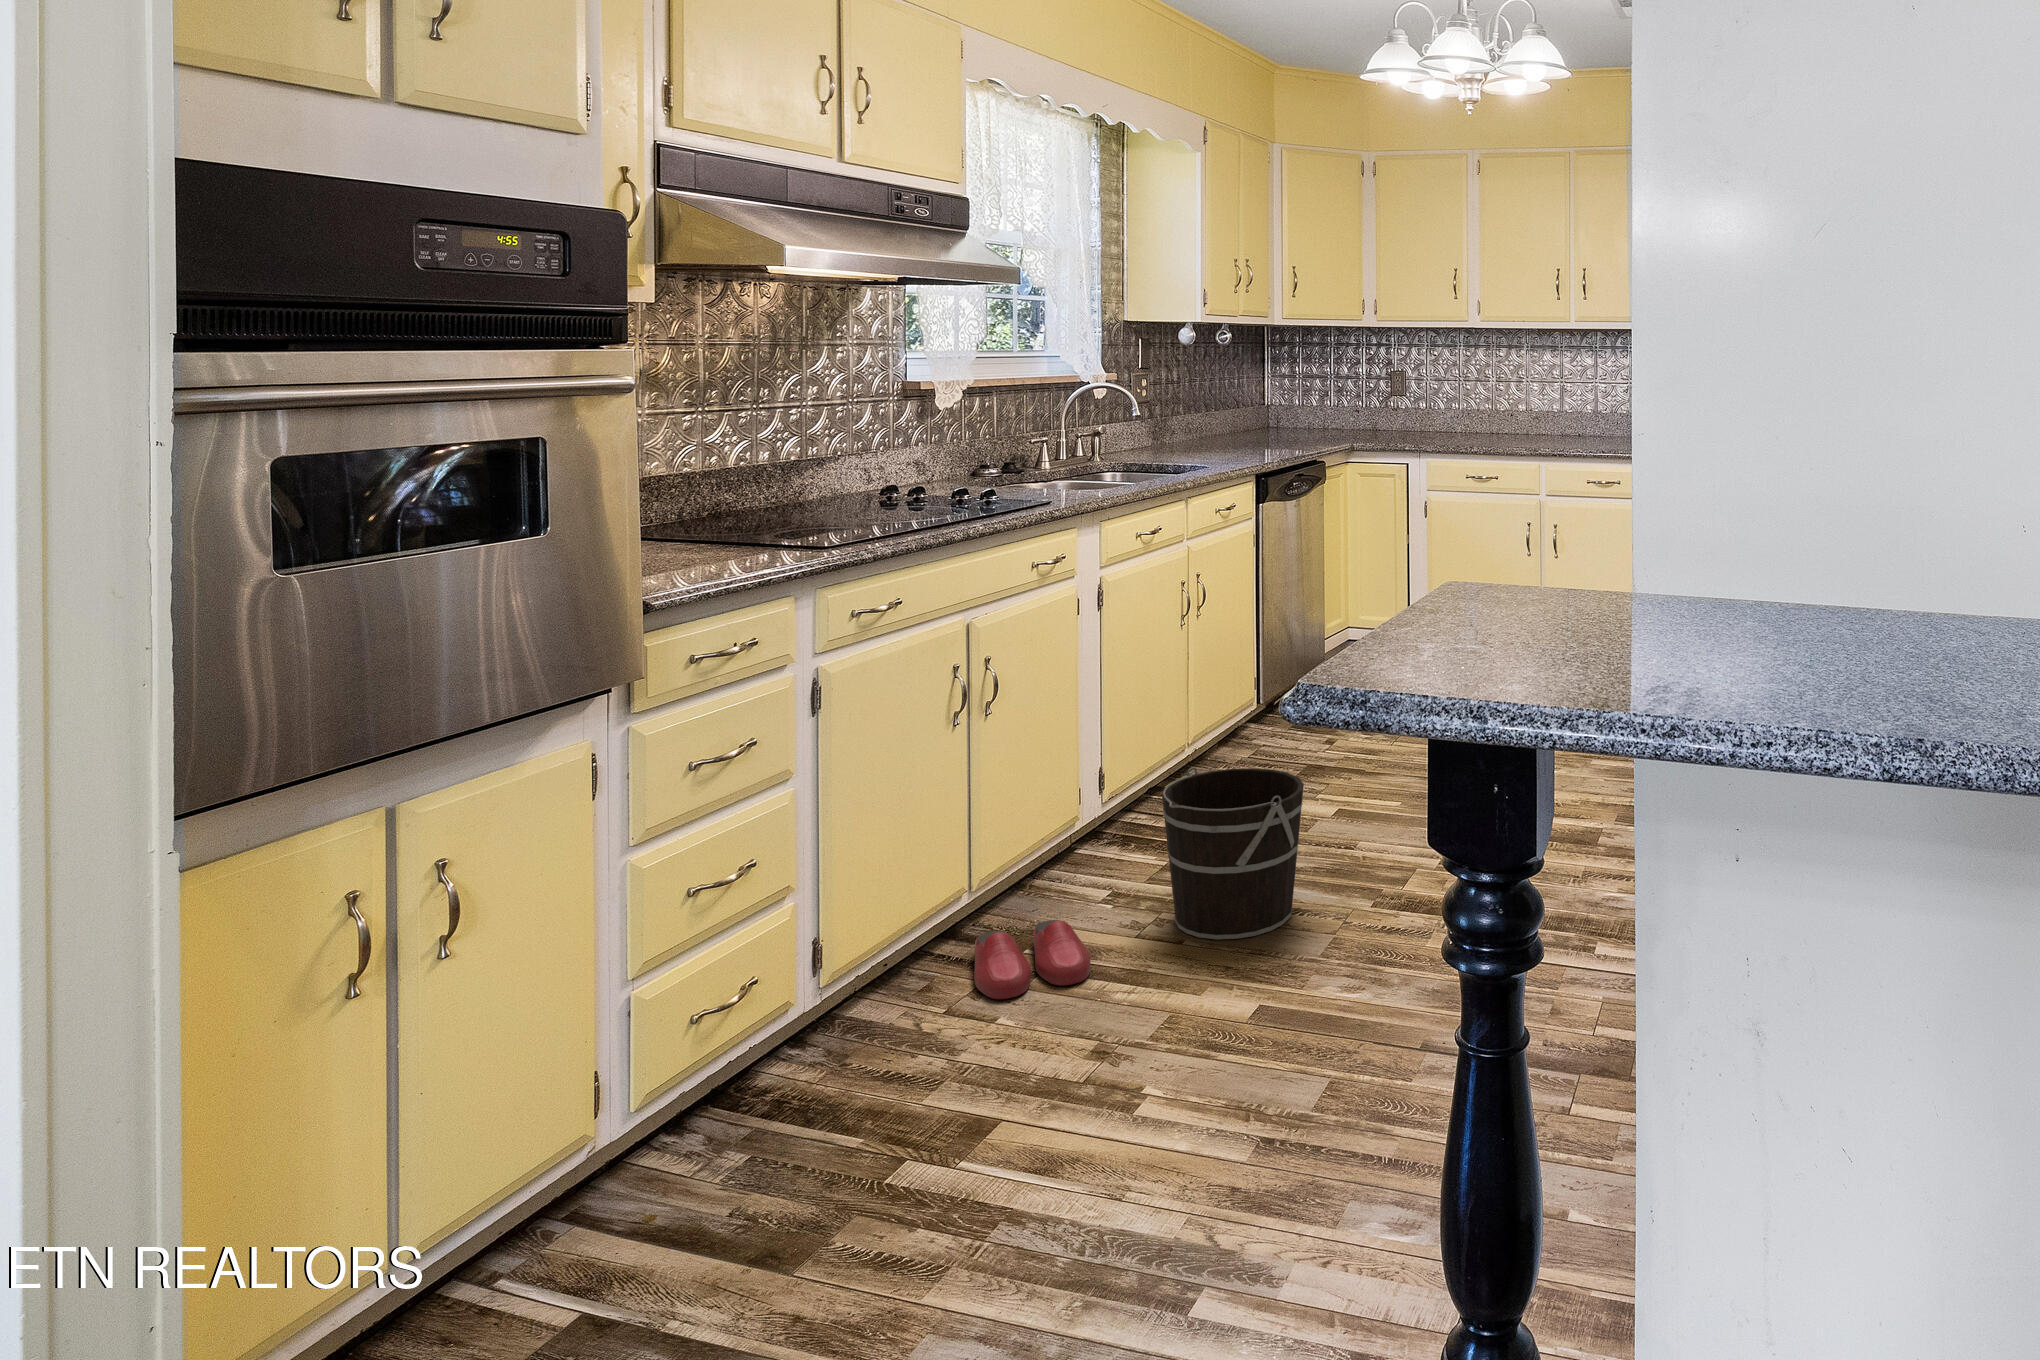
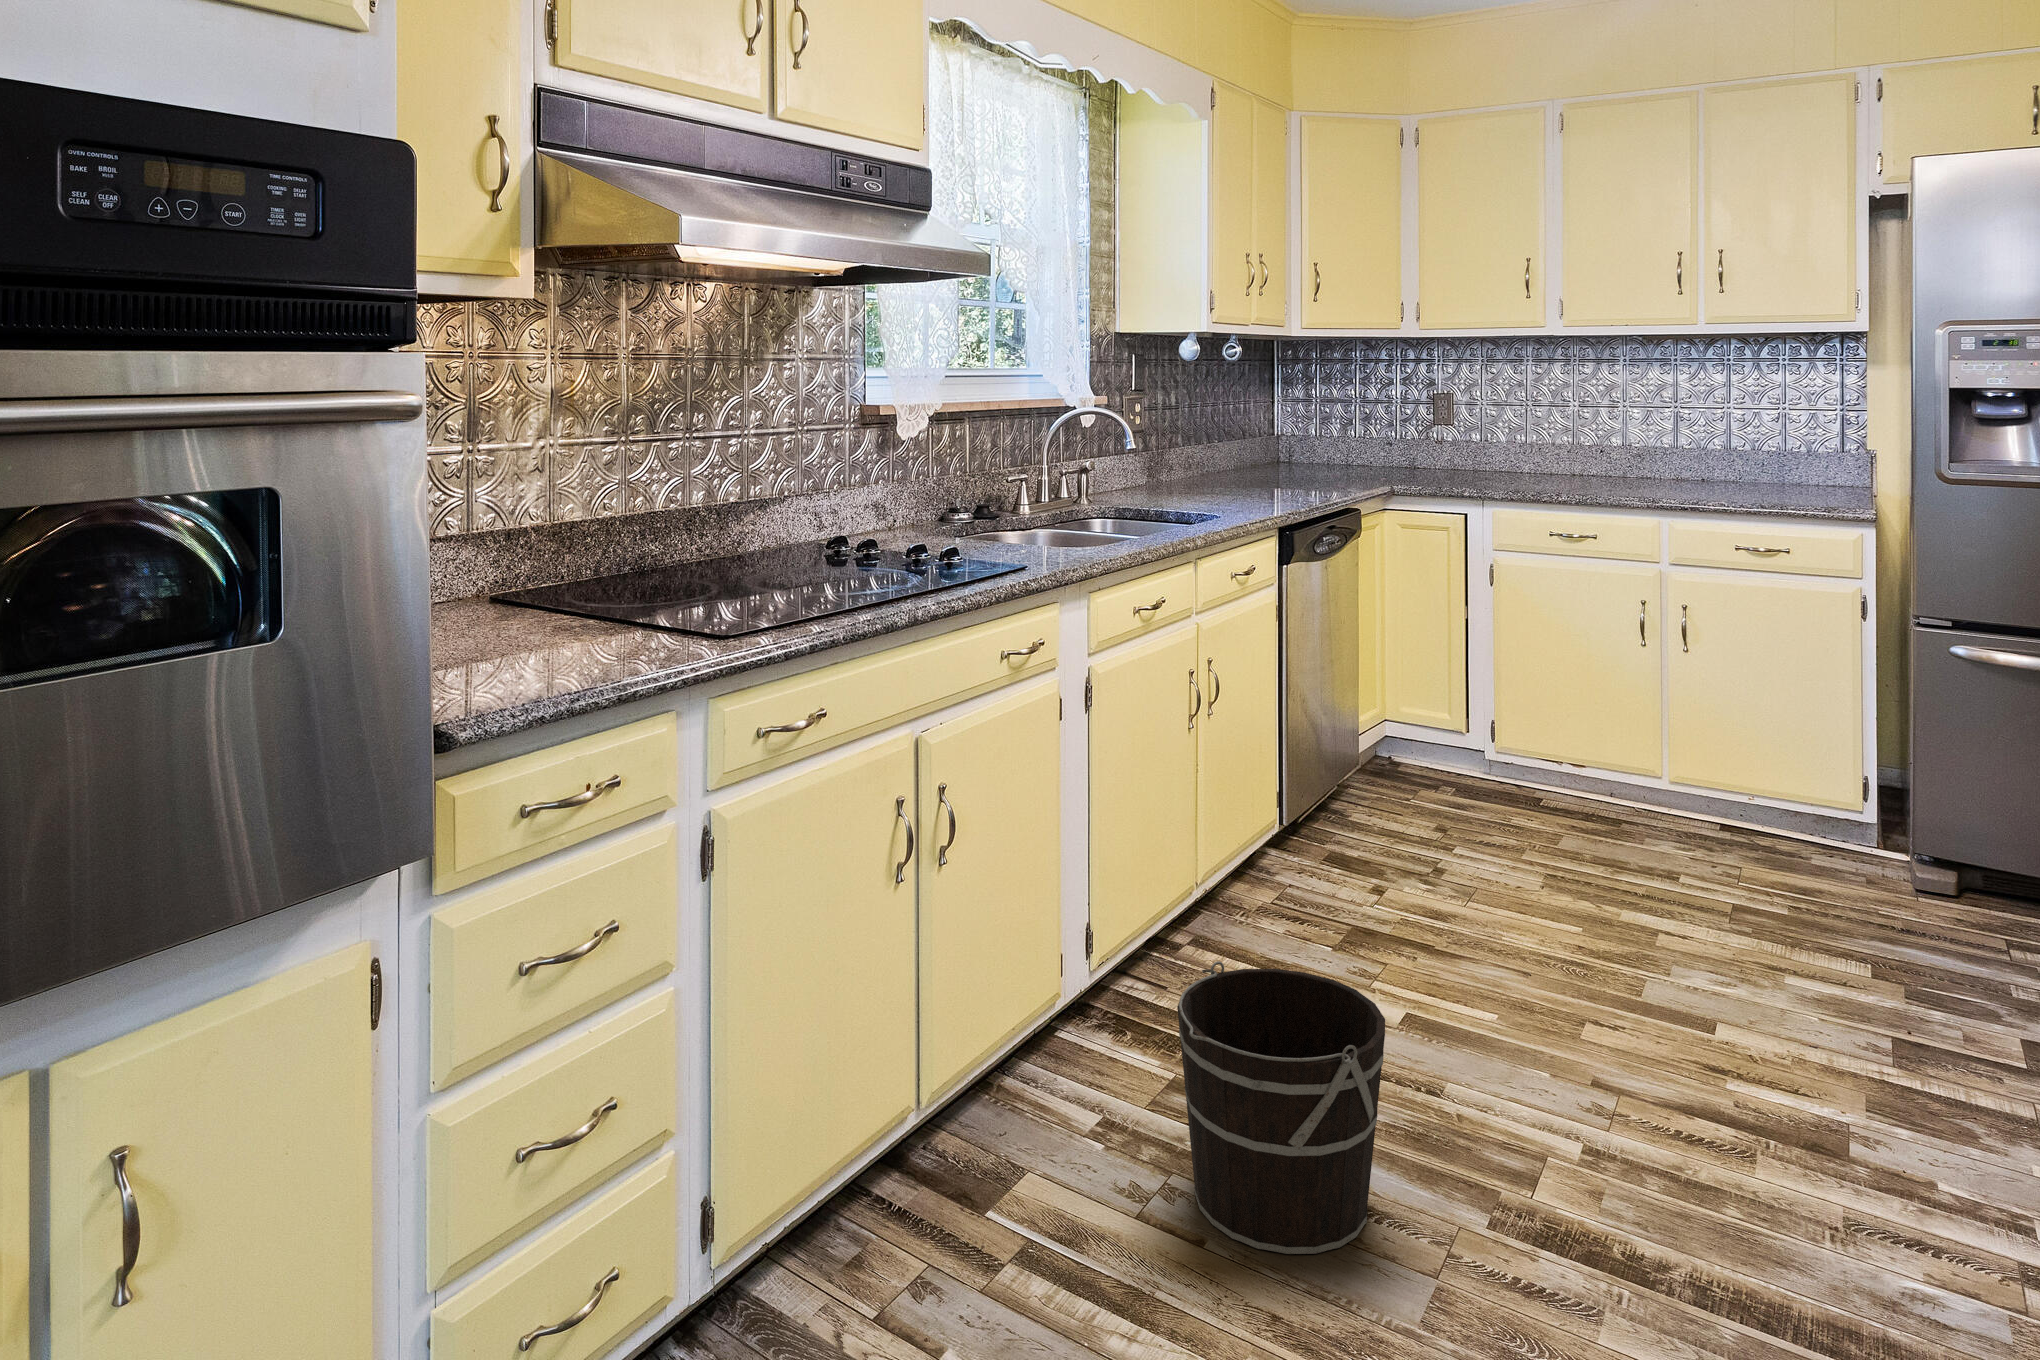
slippers: present [974,920,1090,999] -> none [920,1165,1078,1311]

